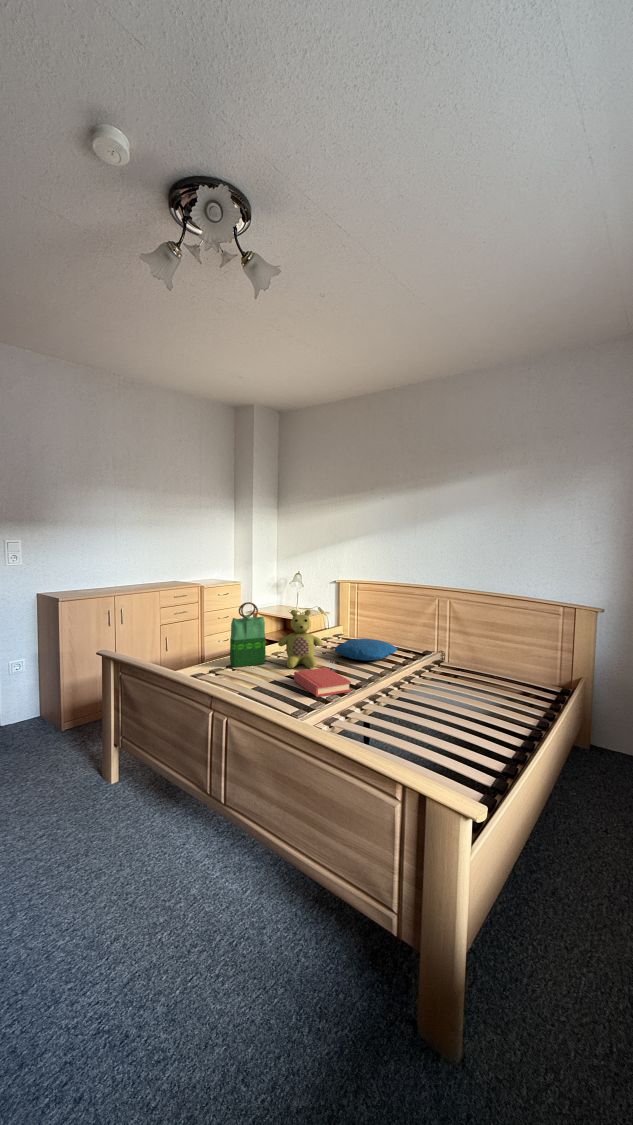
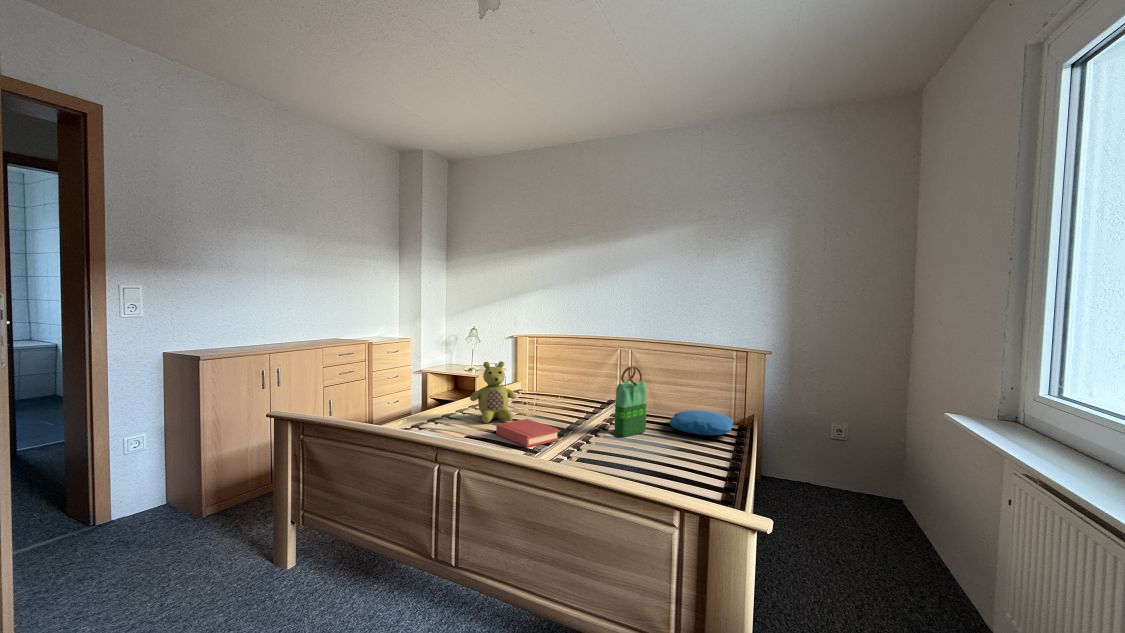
tote bag: present [230,602,266,667] -> present [615,366,646,437]
pillow: present [334,639,397,661] -> present [669,410,733,435]

